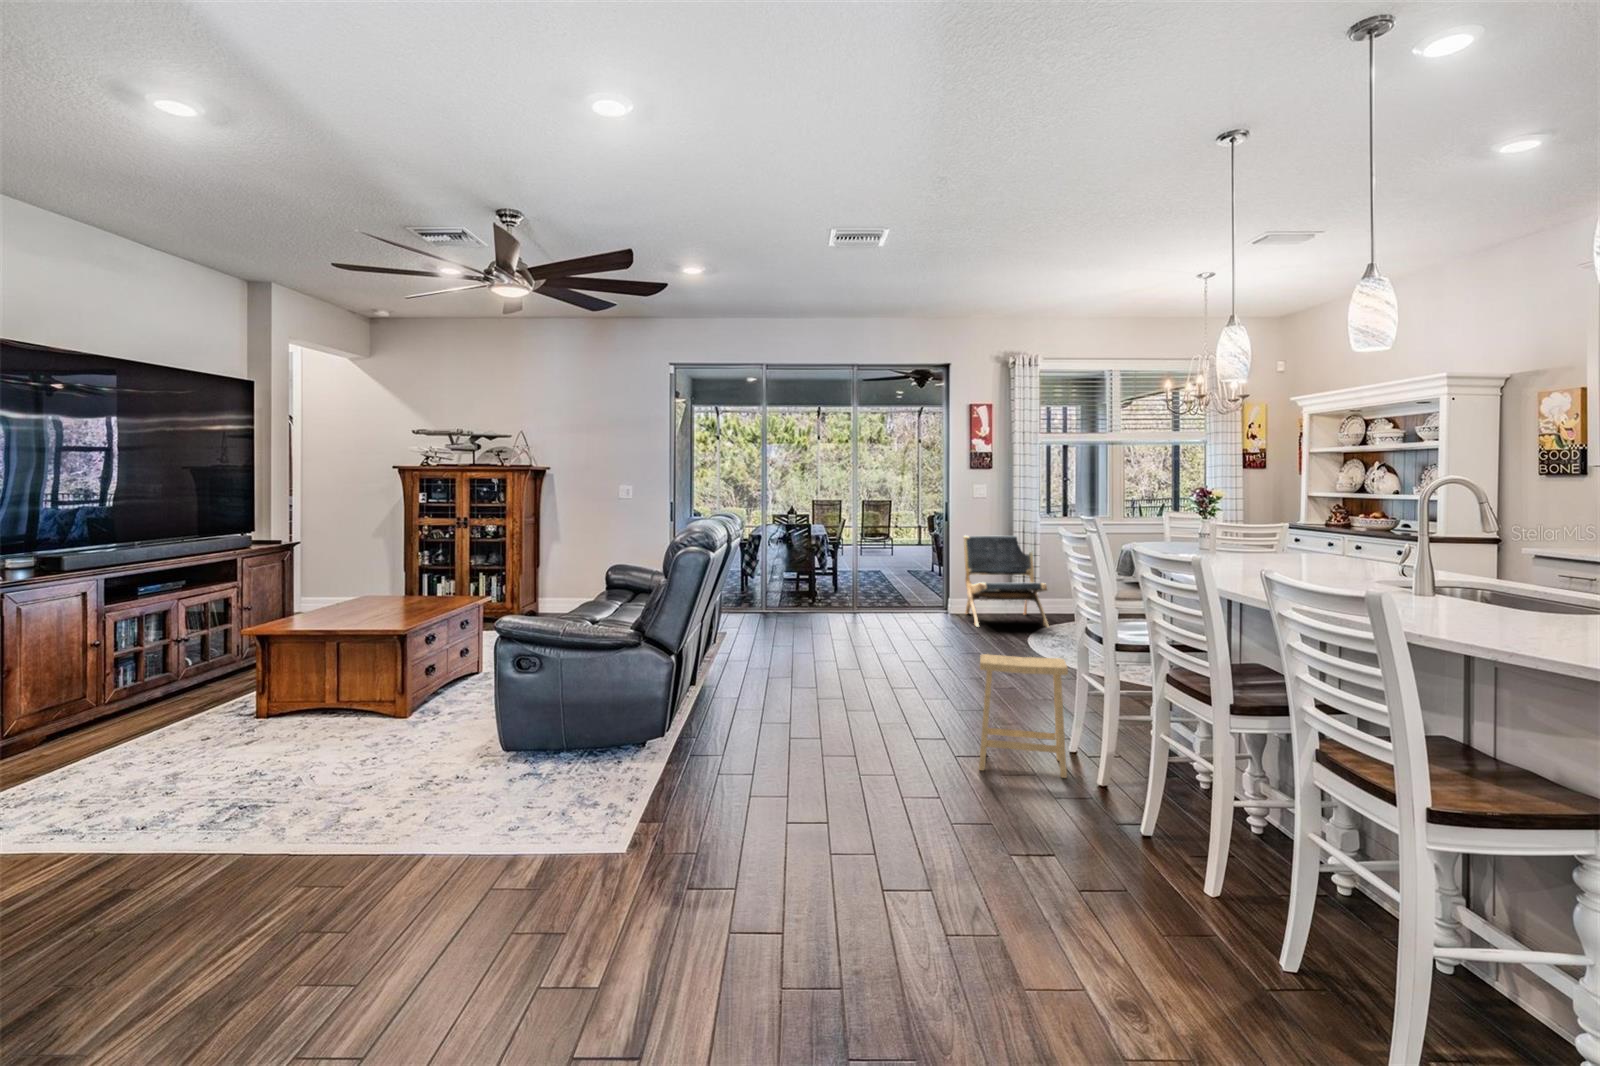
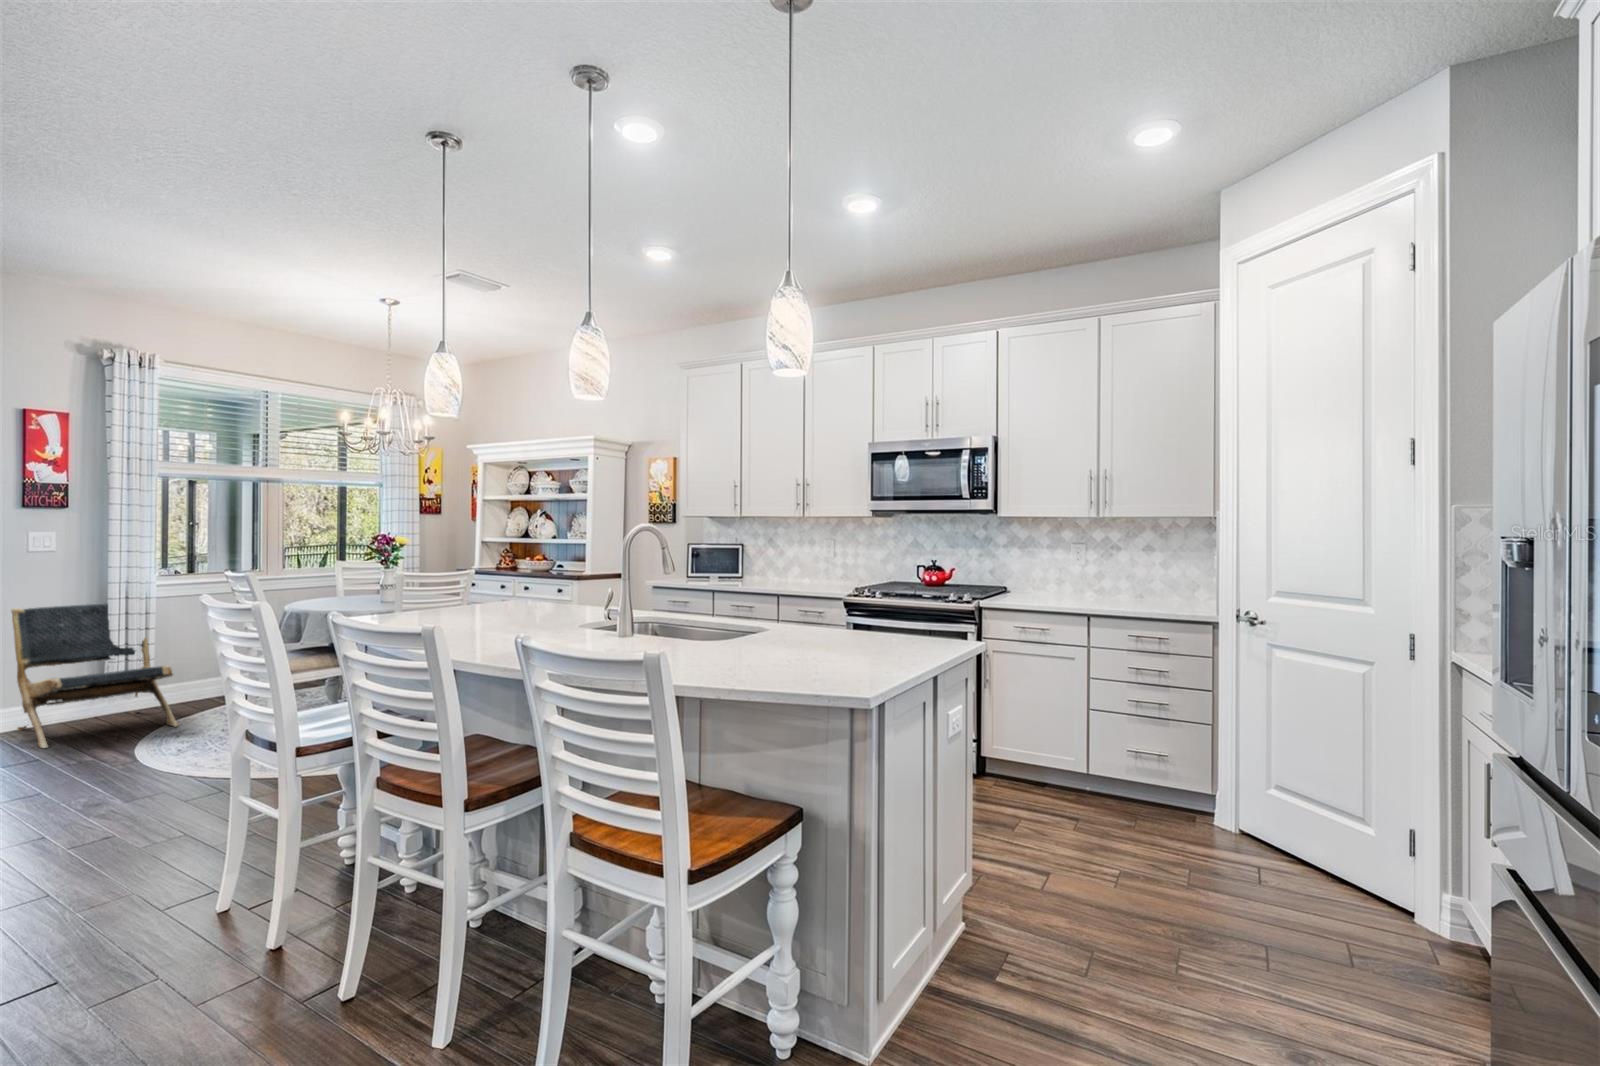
footstool: present [979,654,1068,778] -> none [55,784,226,1007]

